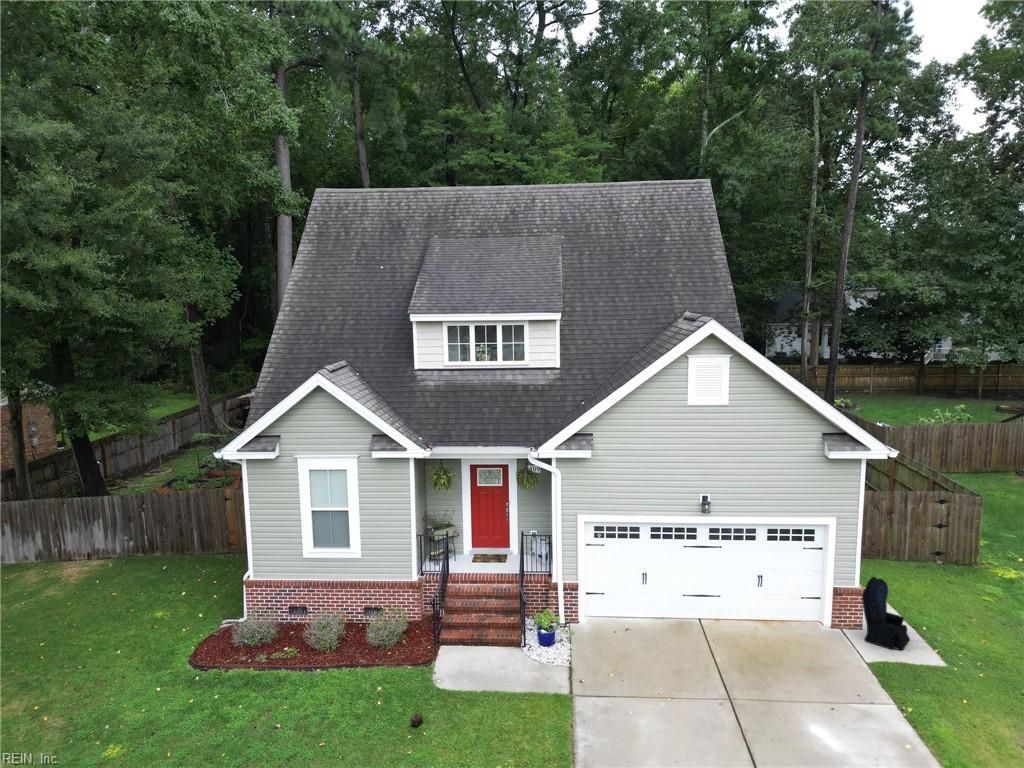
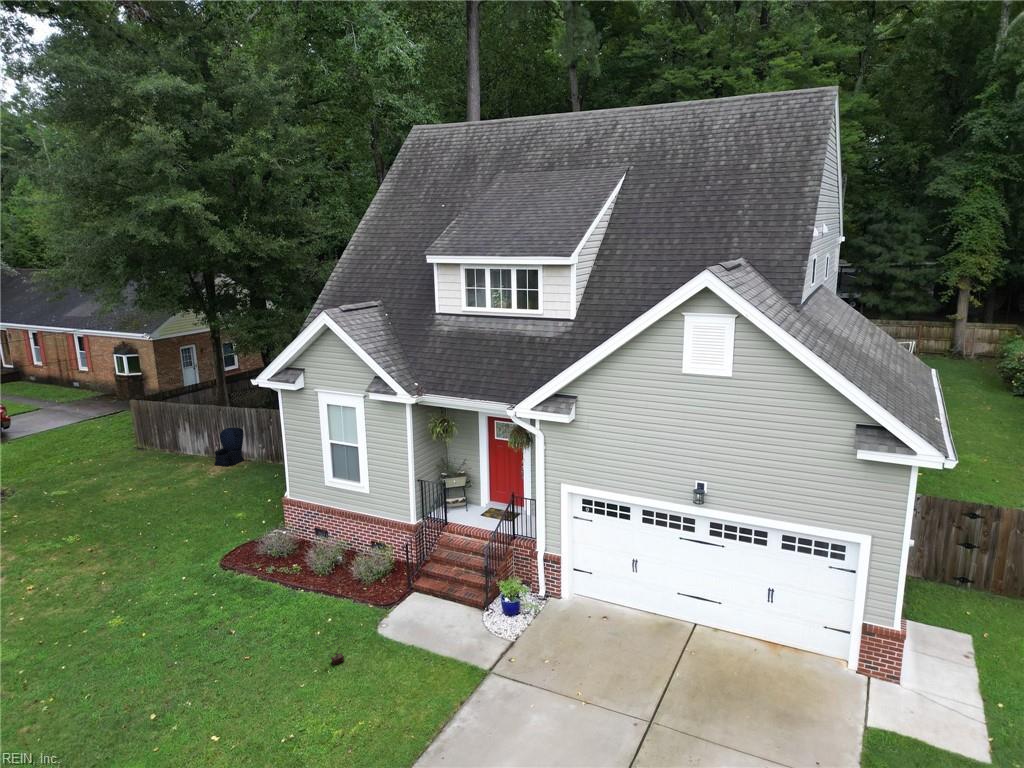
armchair: present [862,577,910,650] -> present [215,427,244,467]

